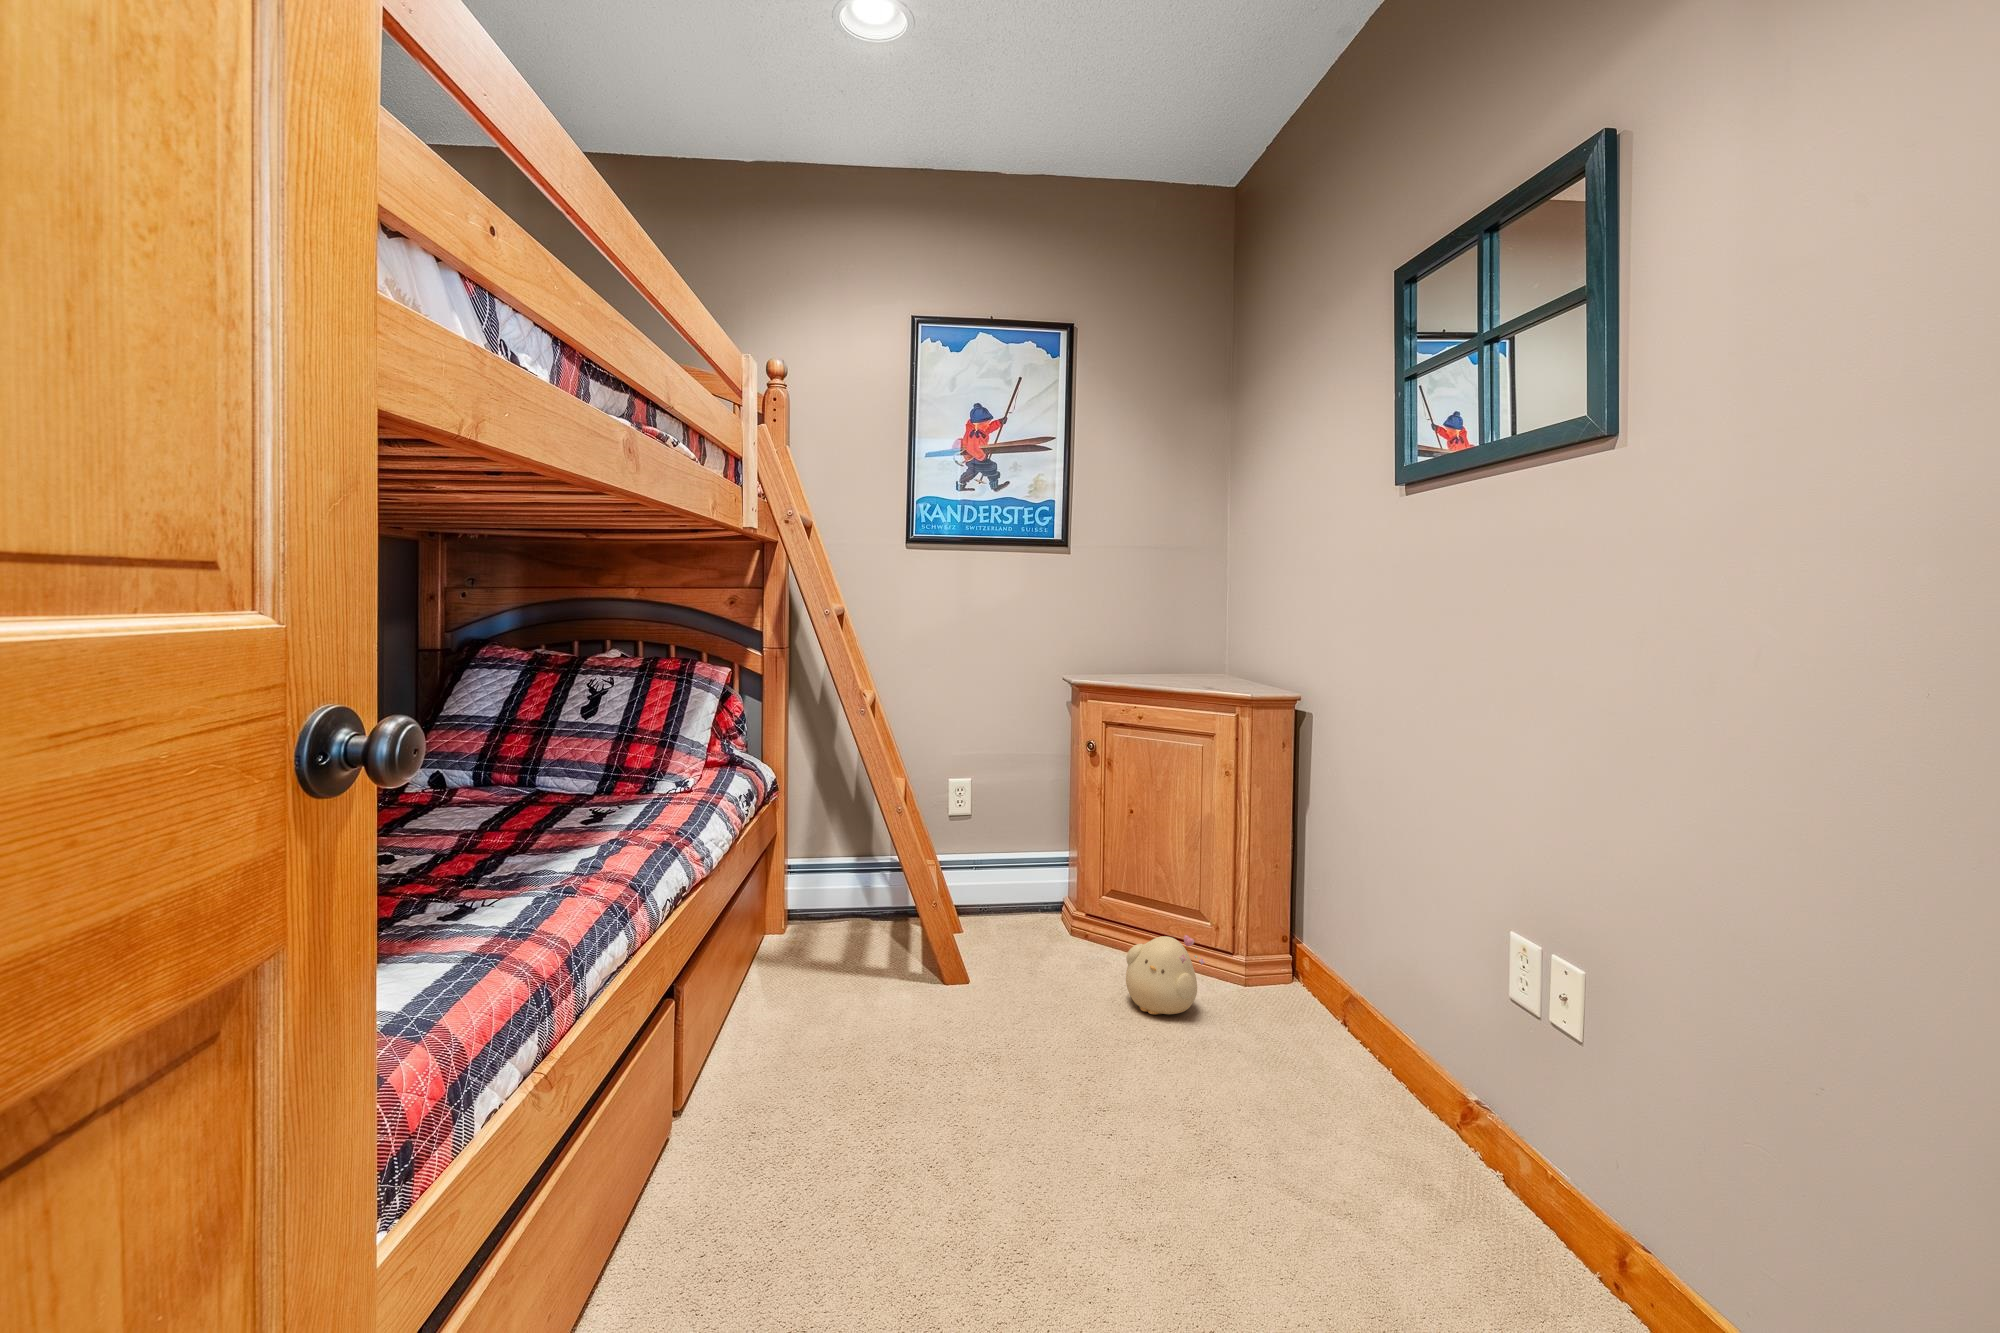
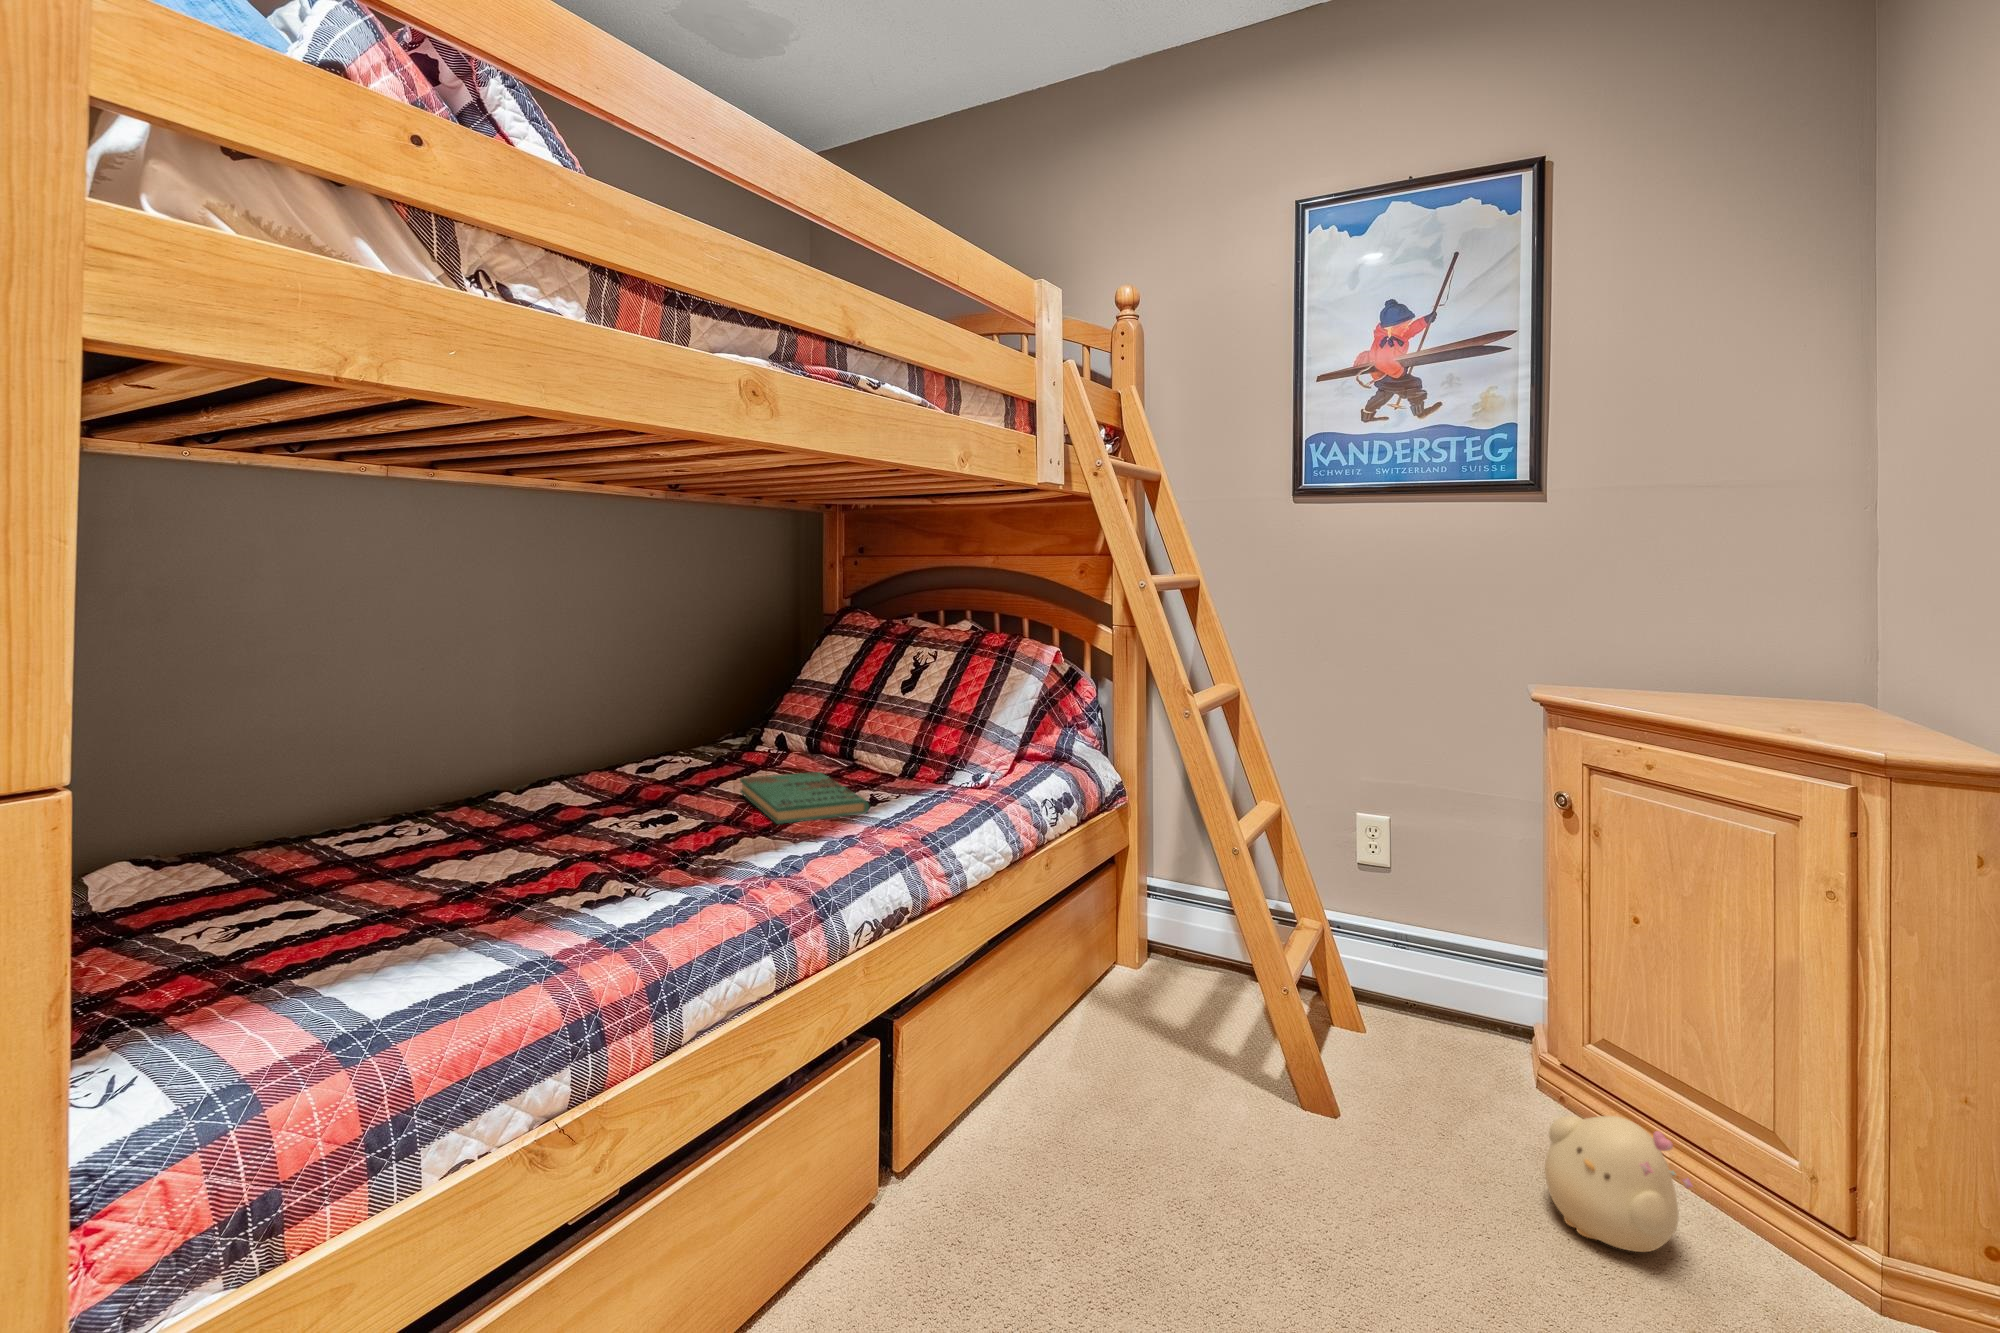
book: none [452,795,611,841] -> present [740,772,869,824]

